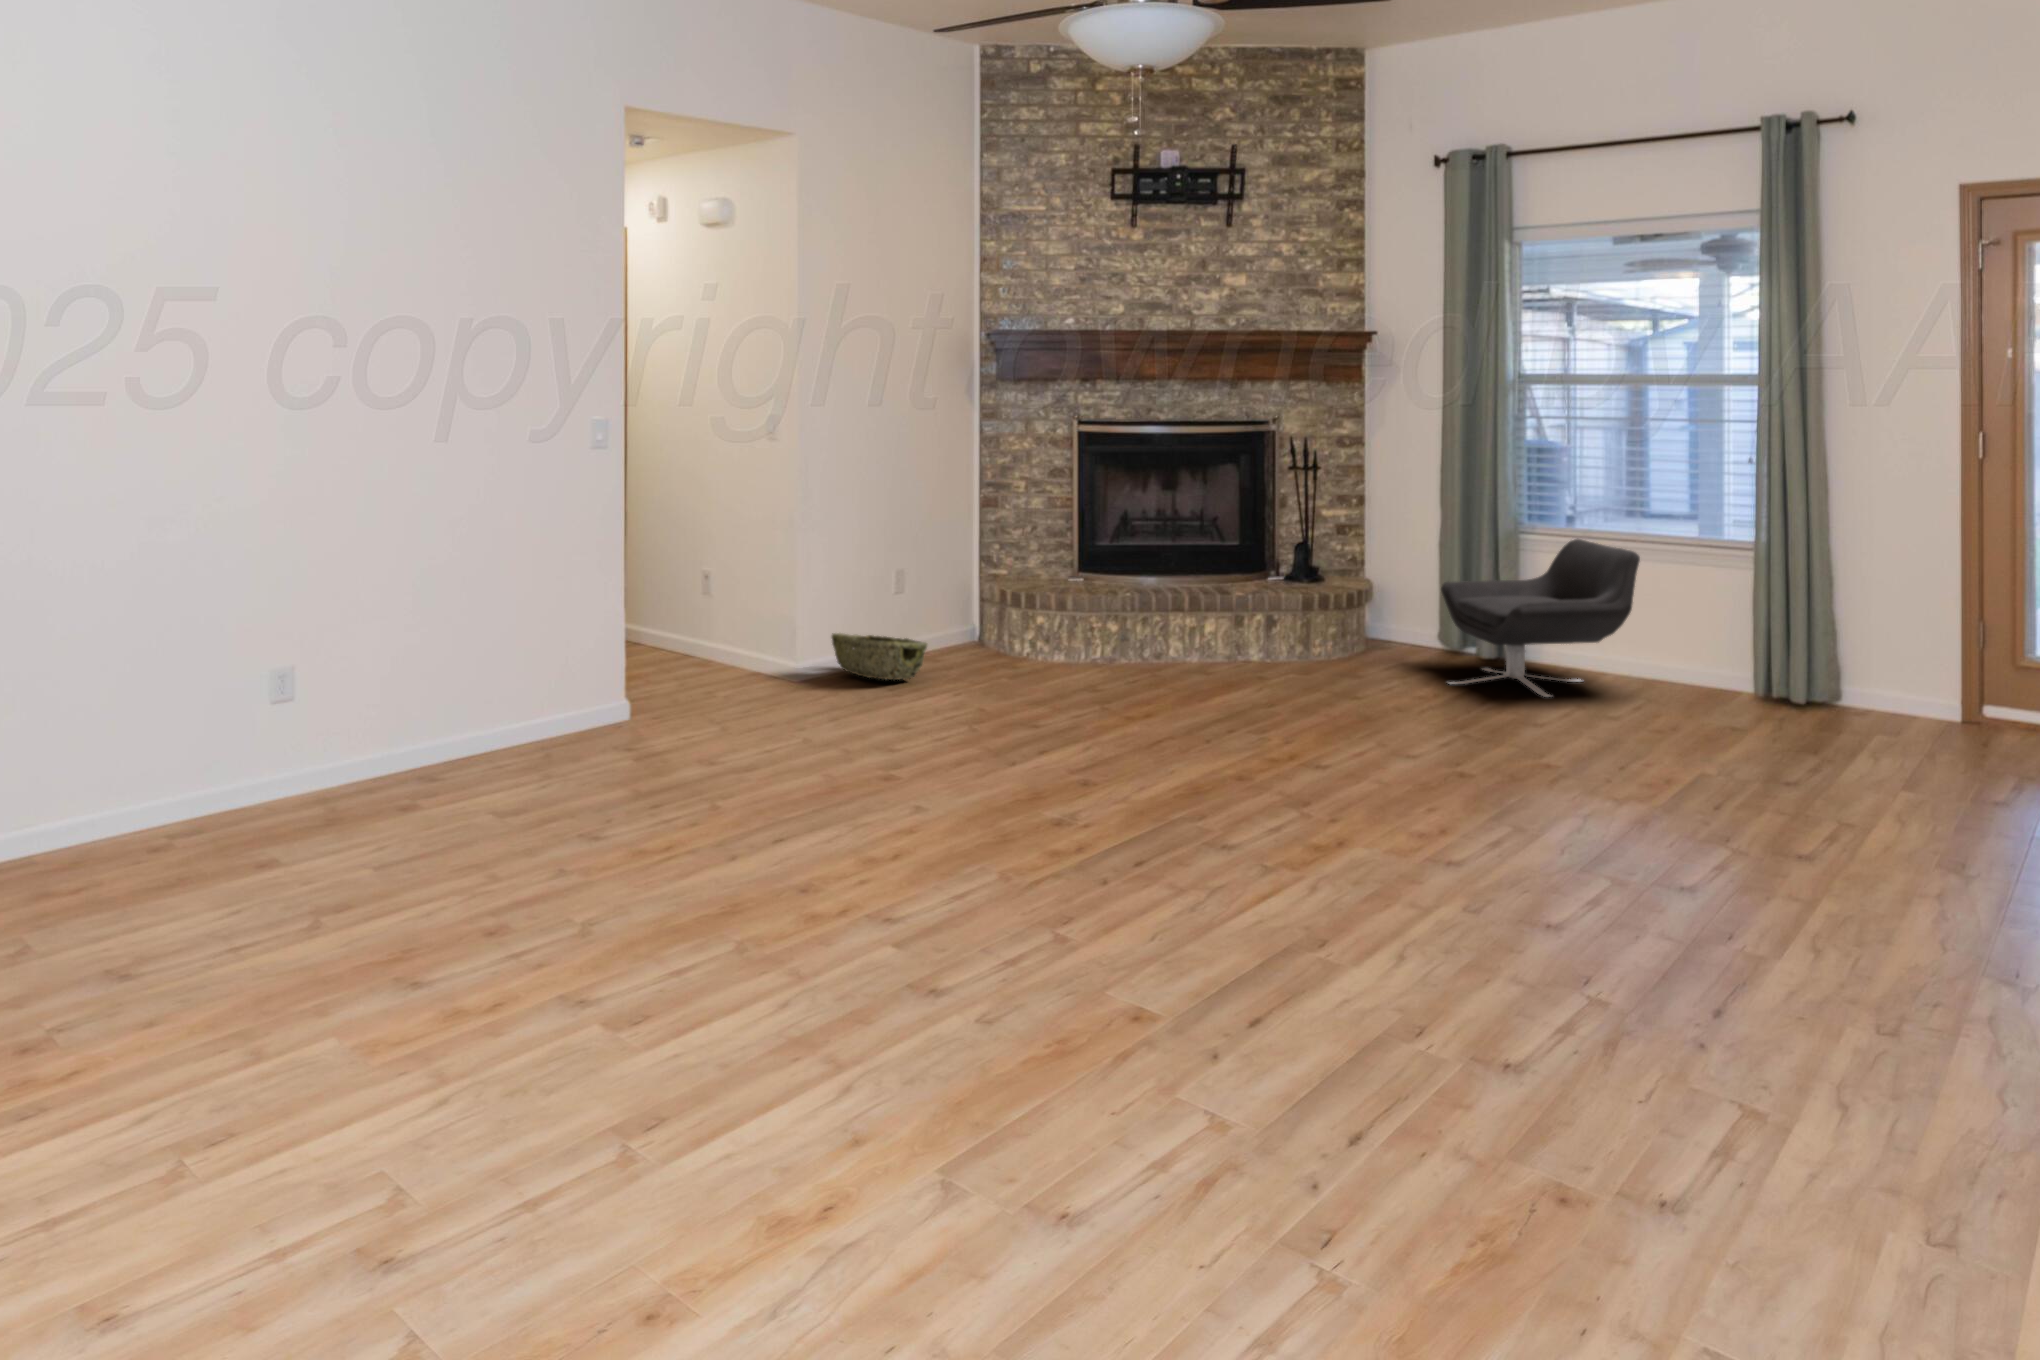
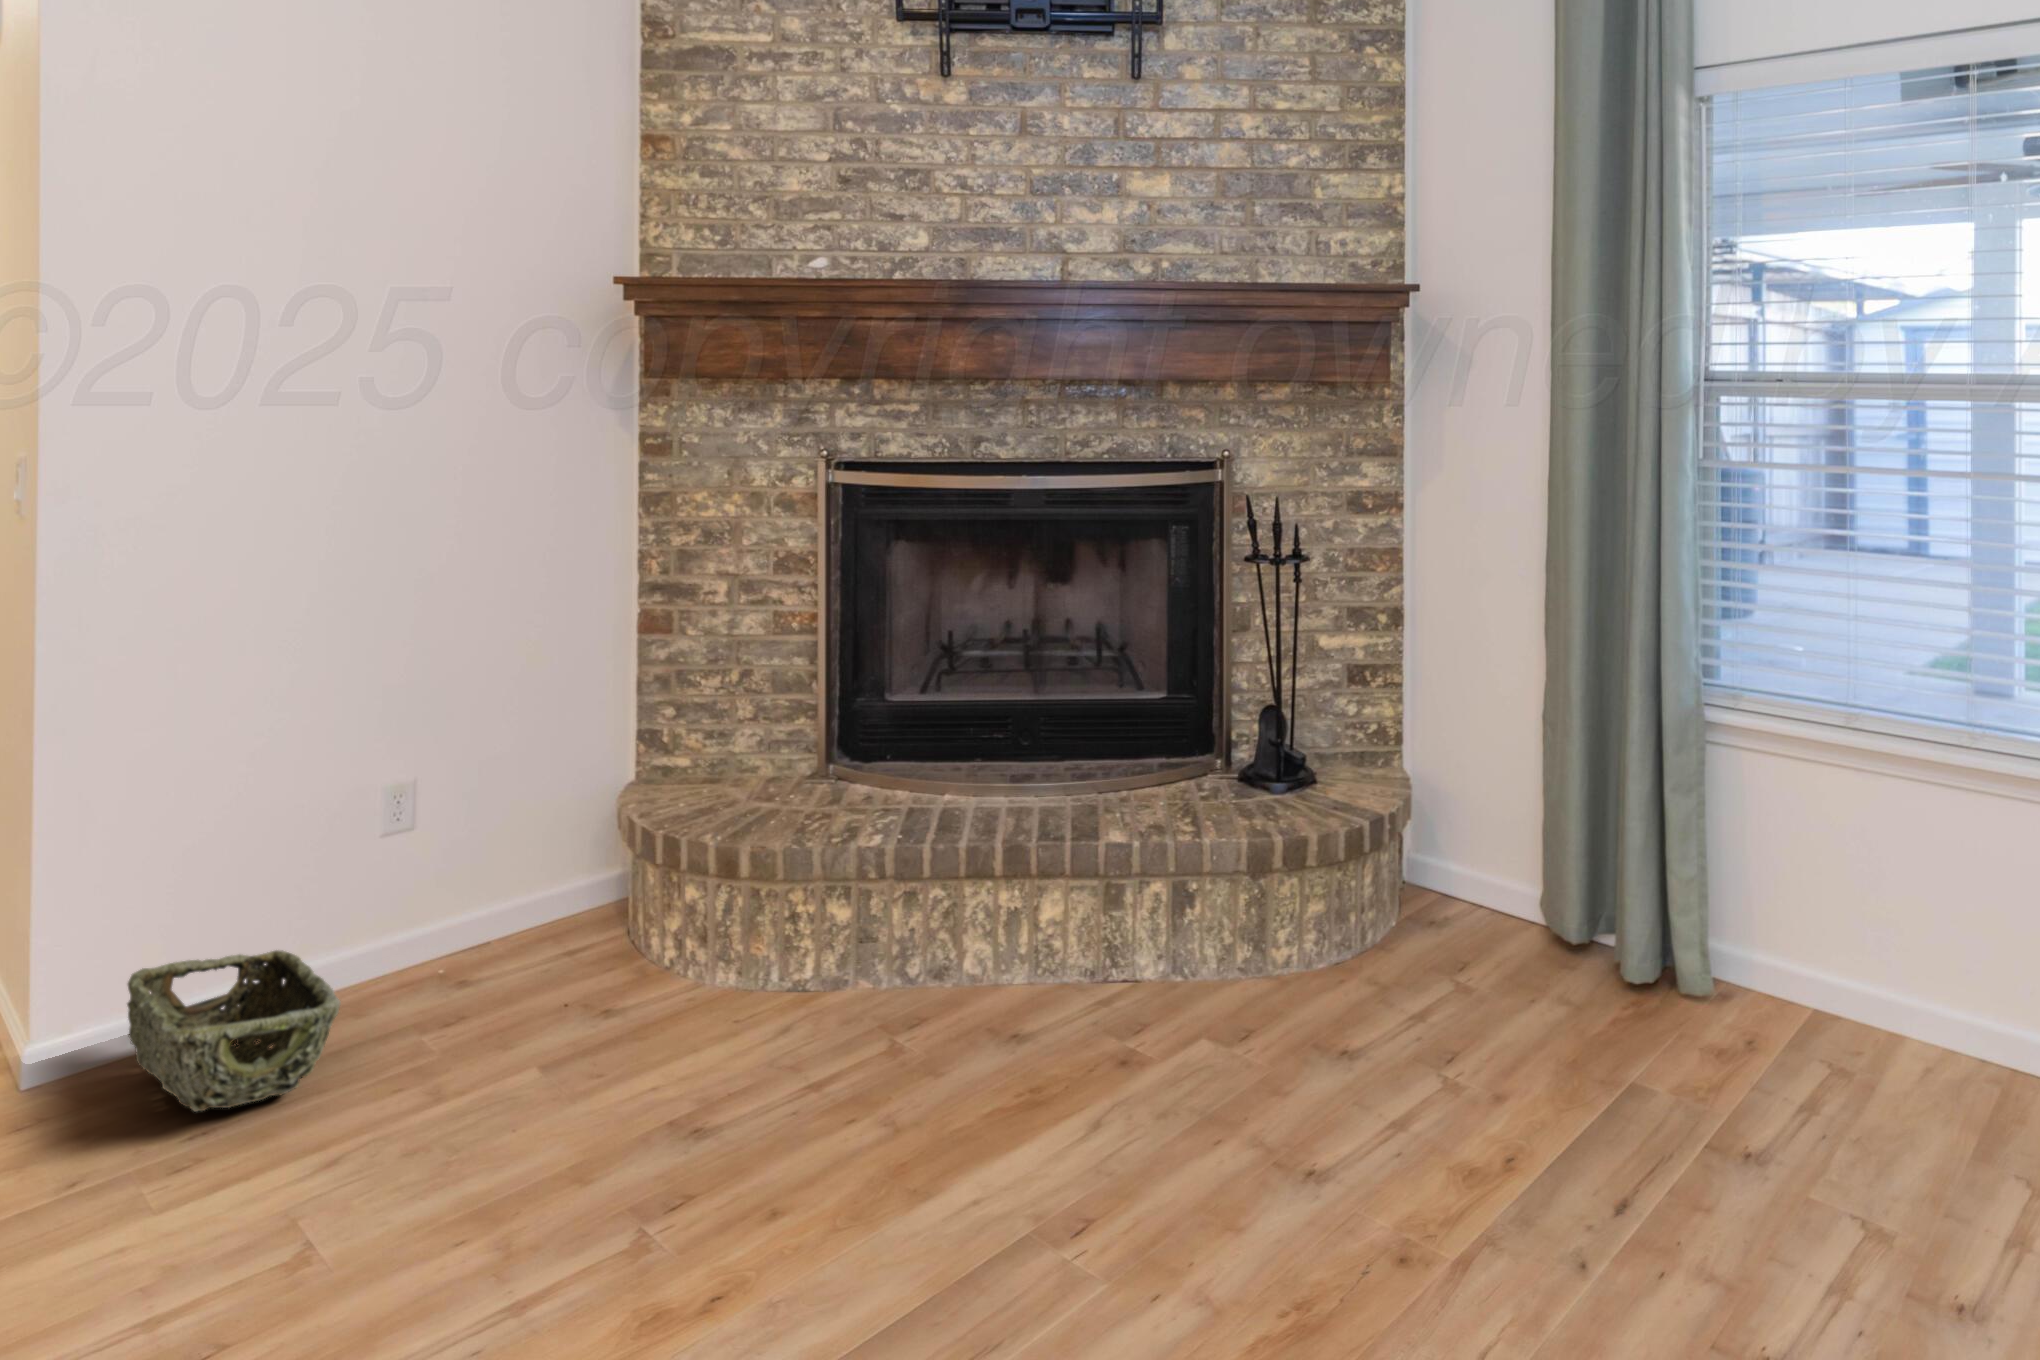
lounge chair: present [1441,539,1640,697] -> none [1537,731,2002,1177]

